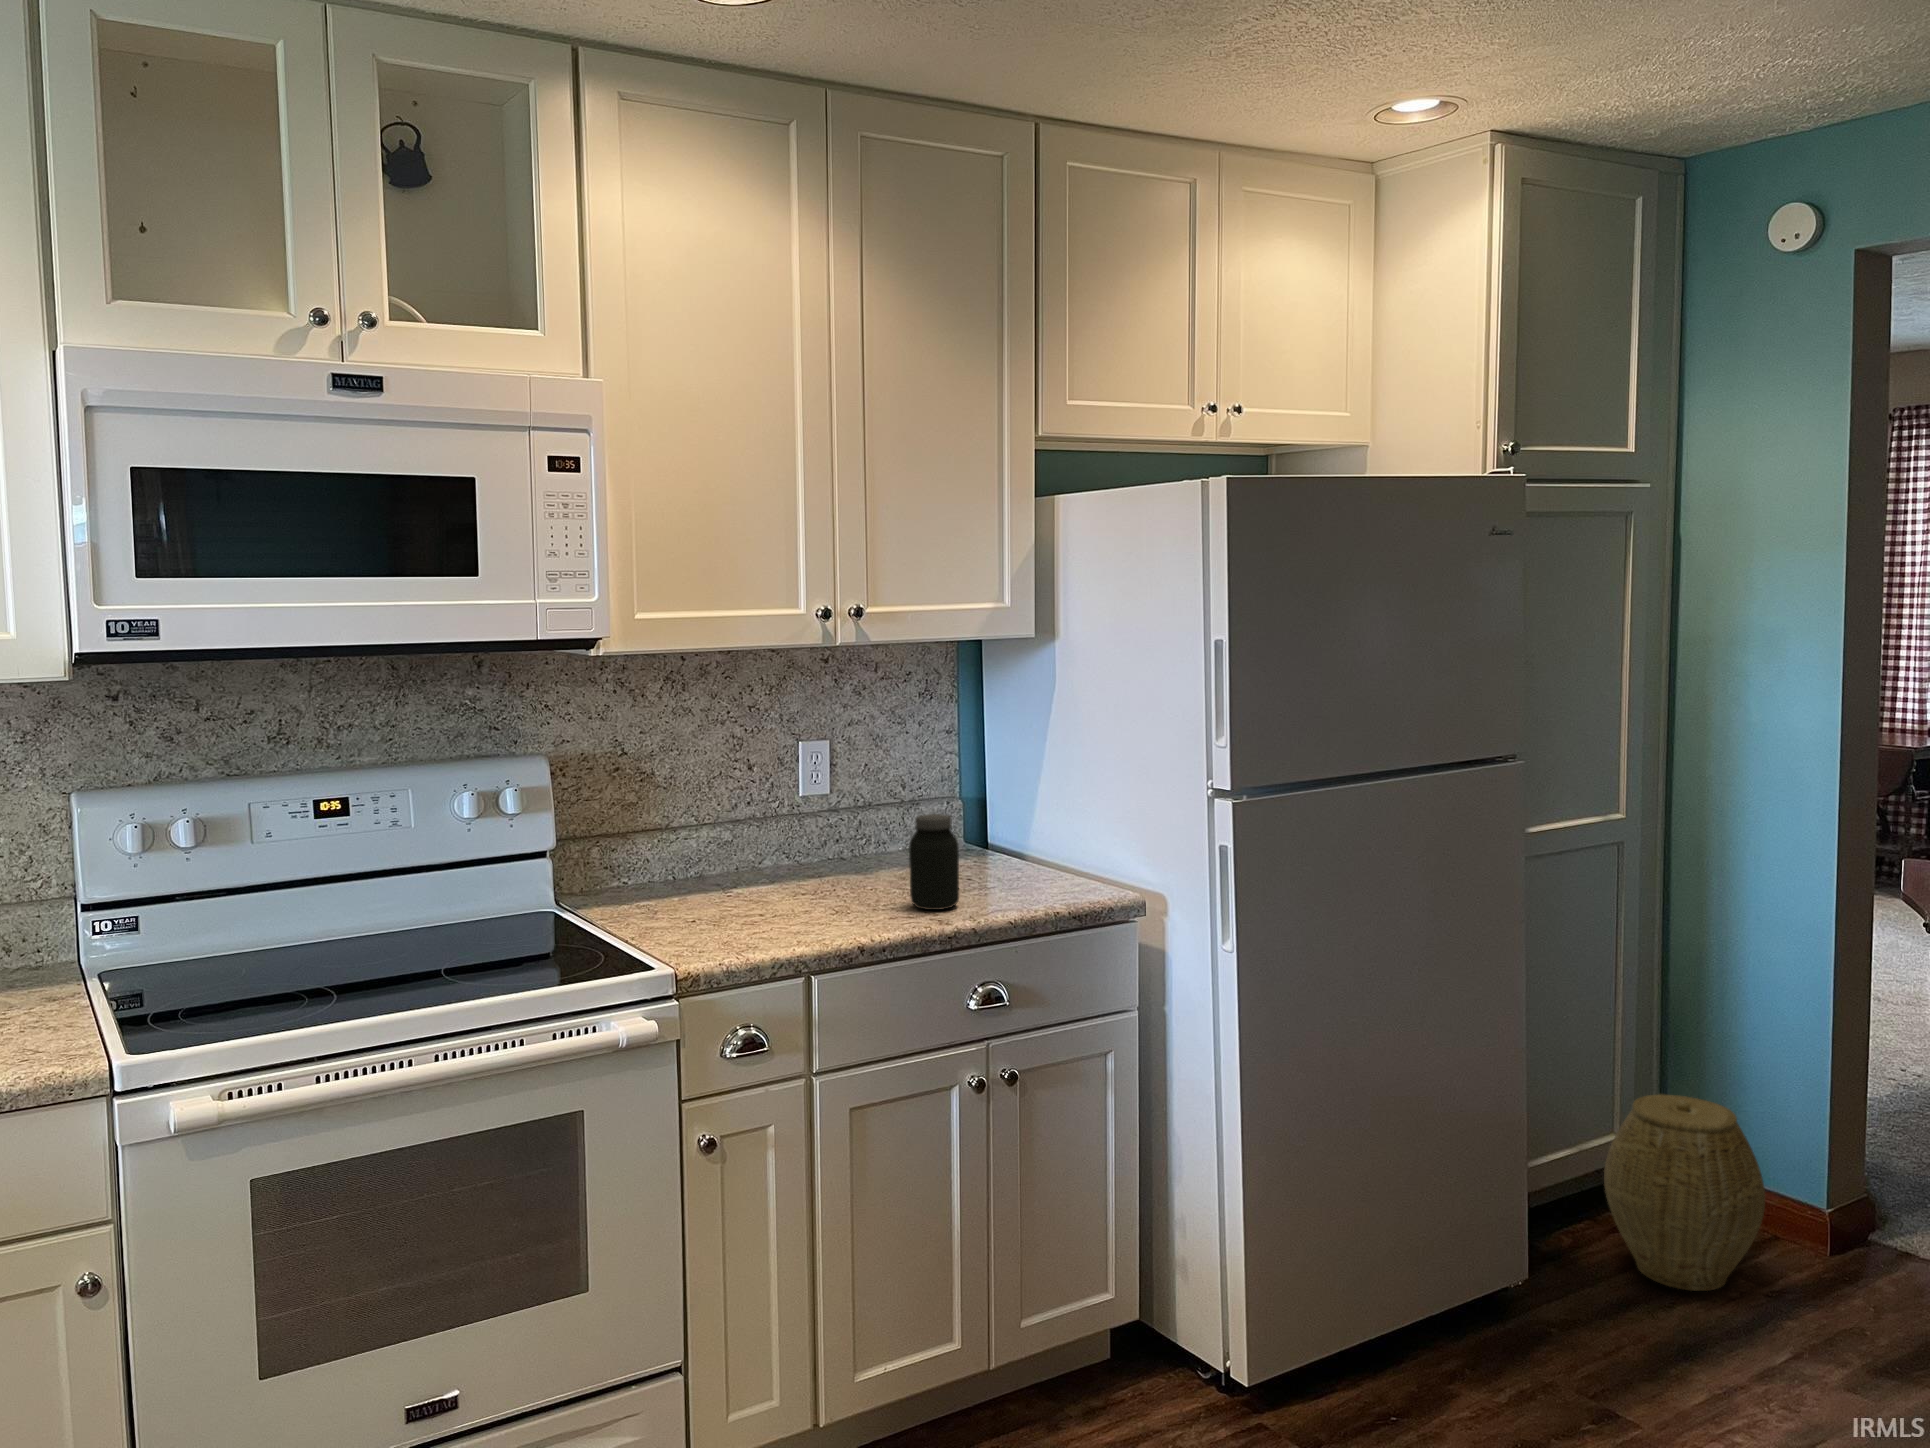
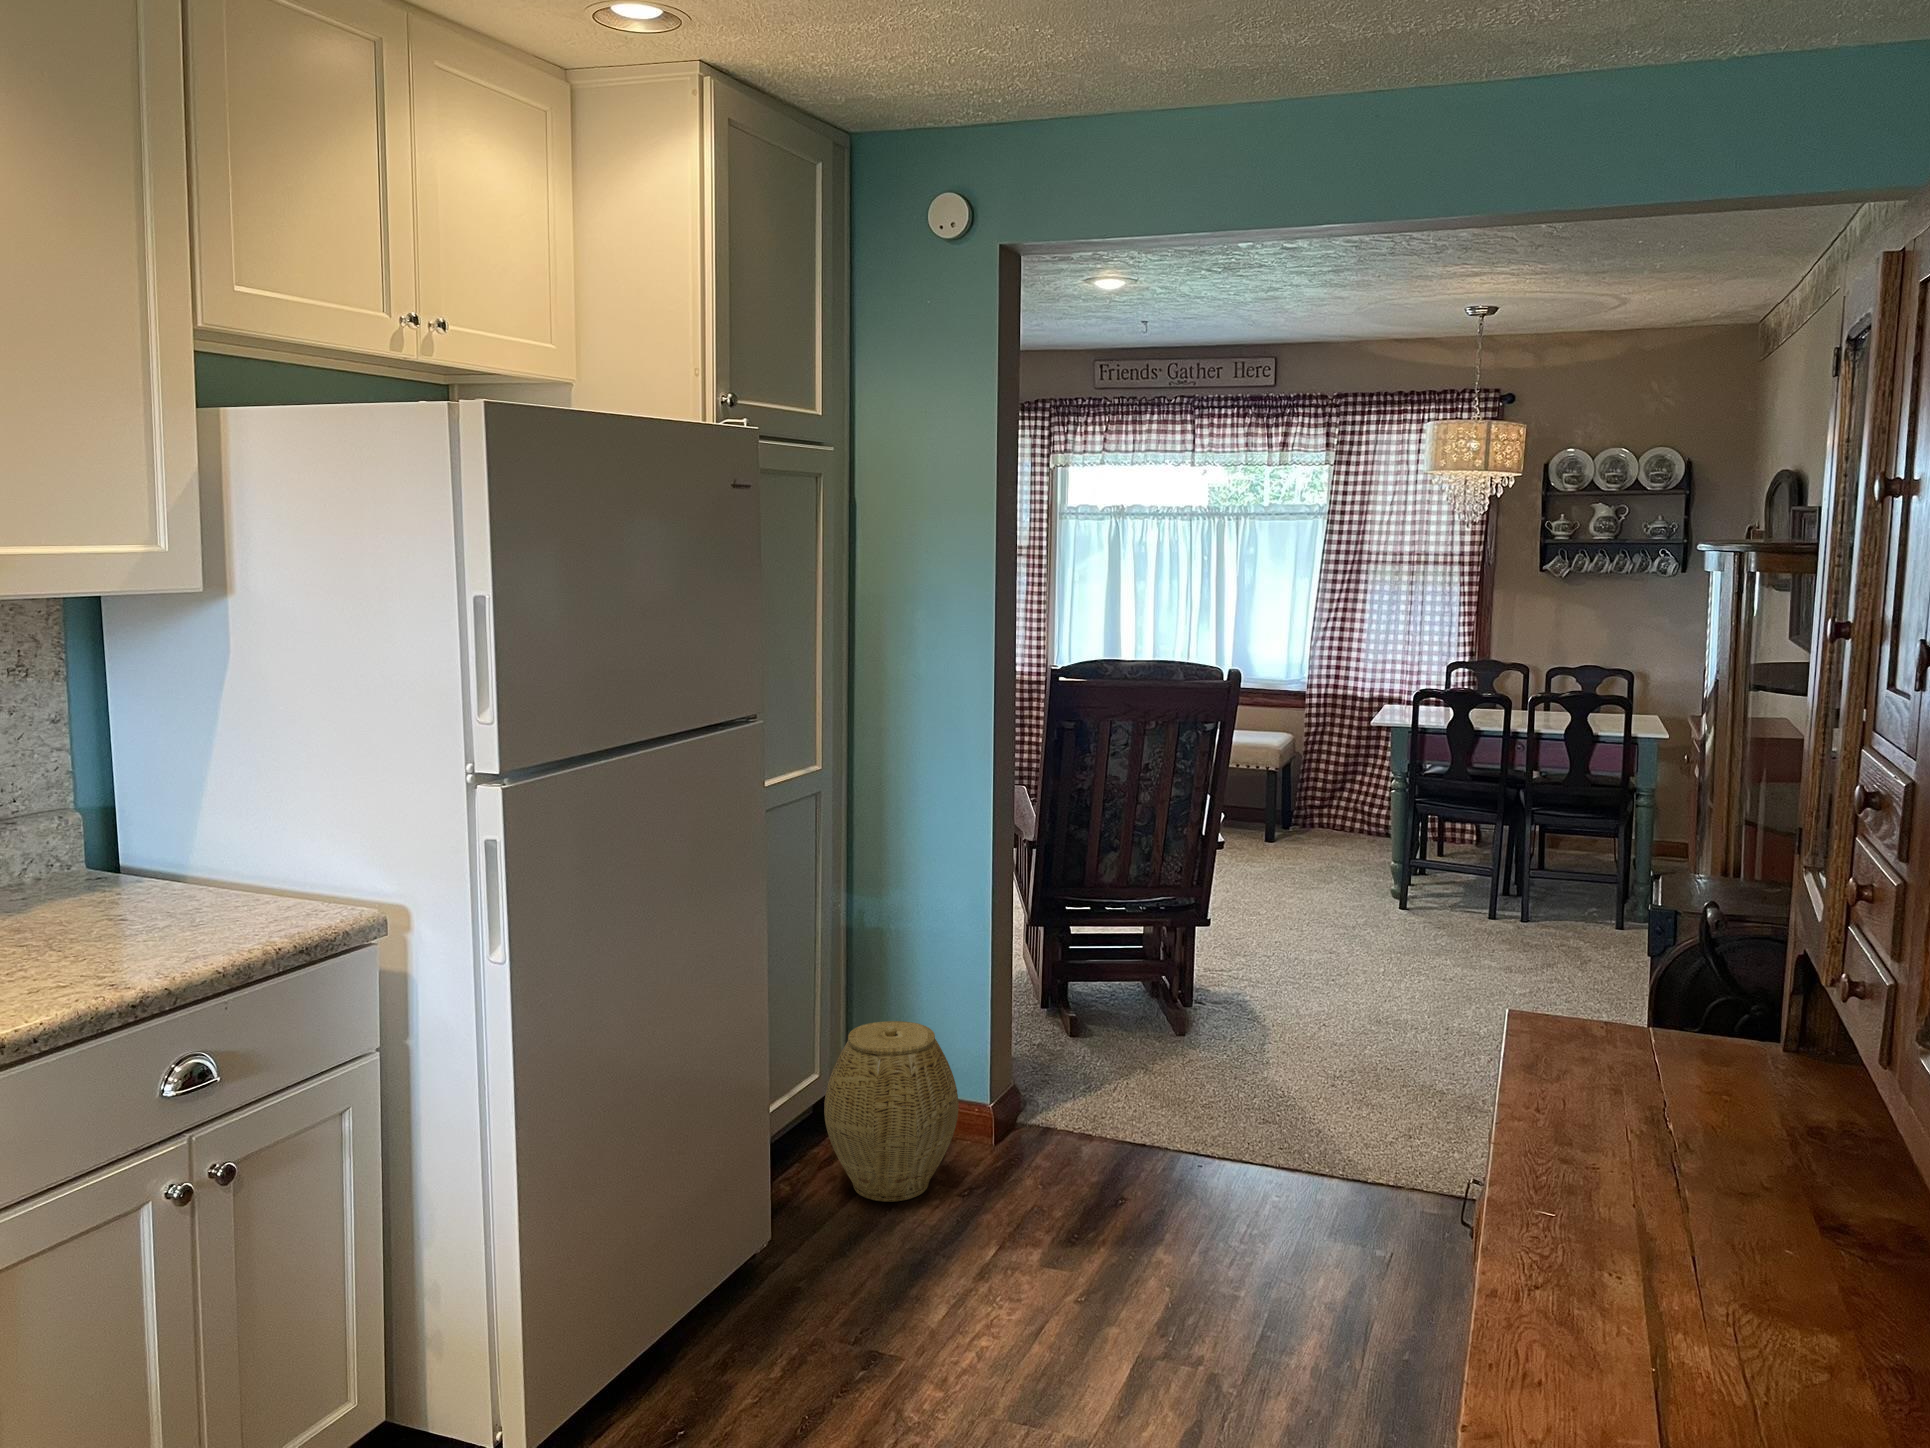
jar: present [909,814,959,910] -> none [45,838,129,973]

